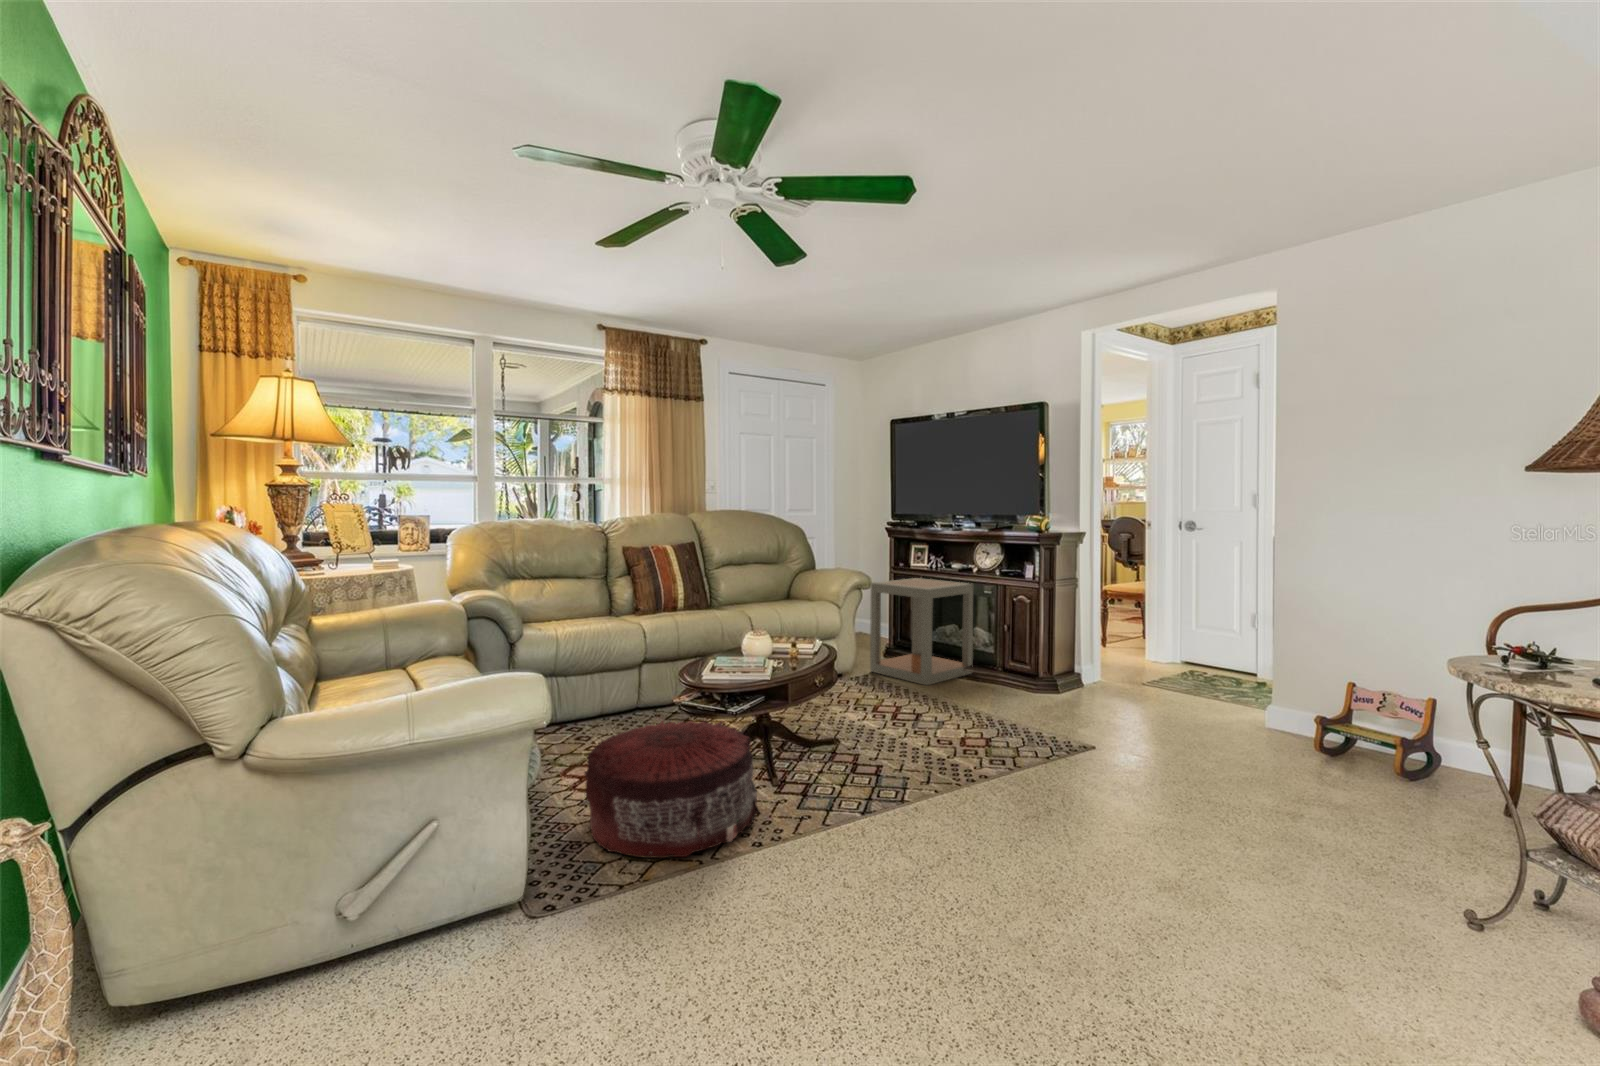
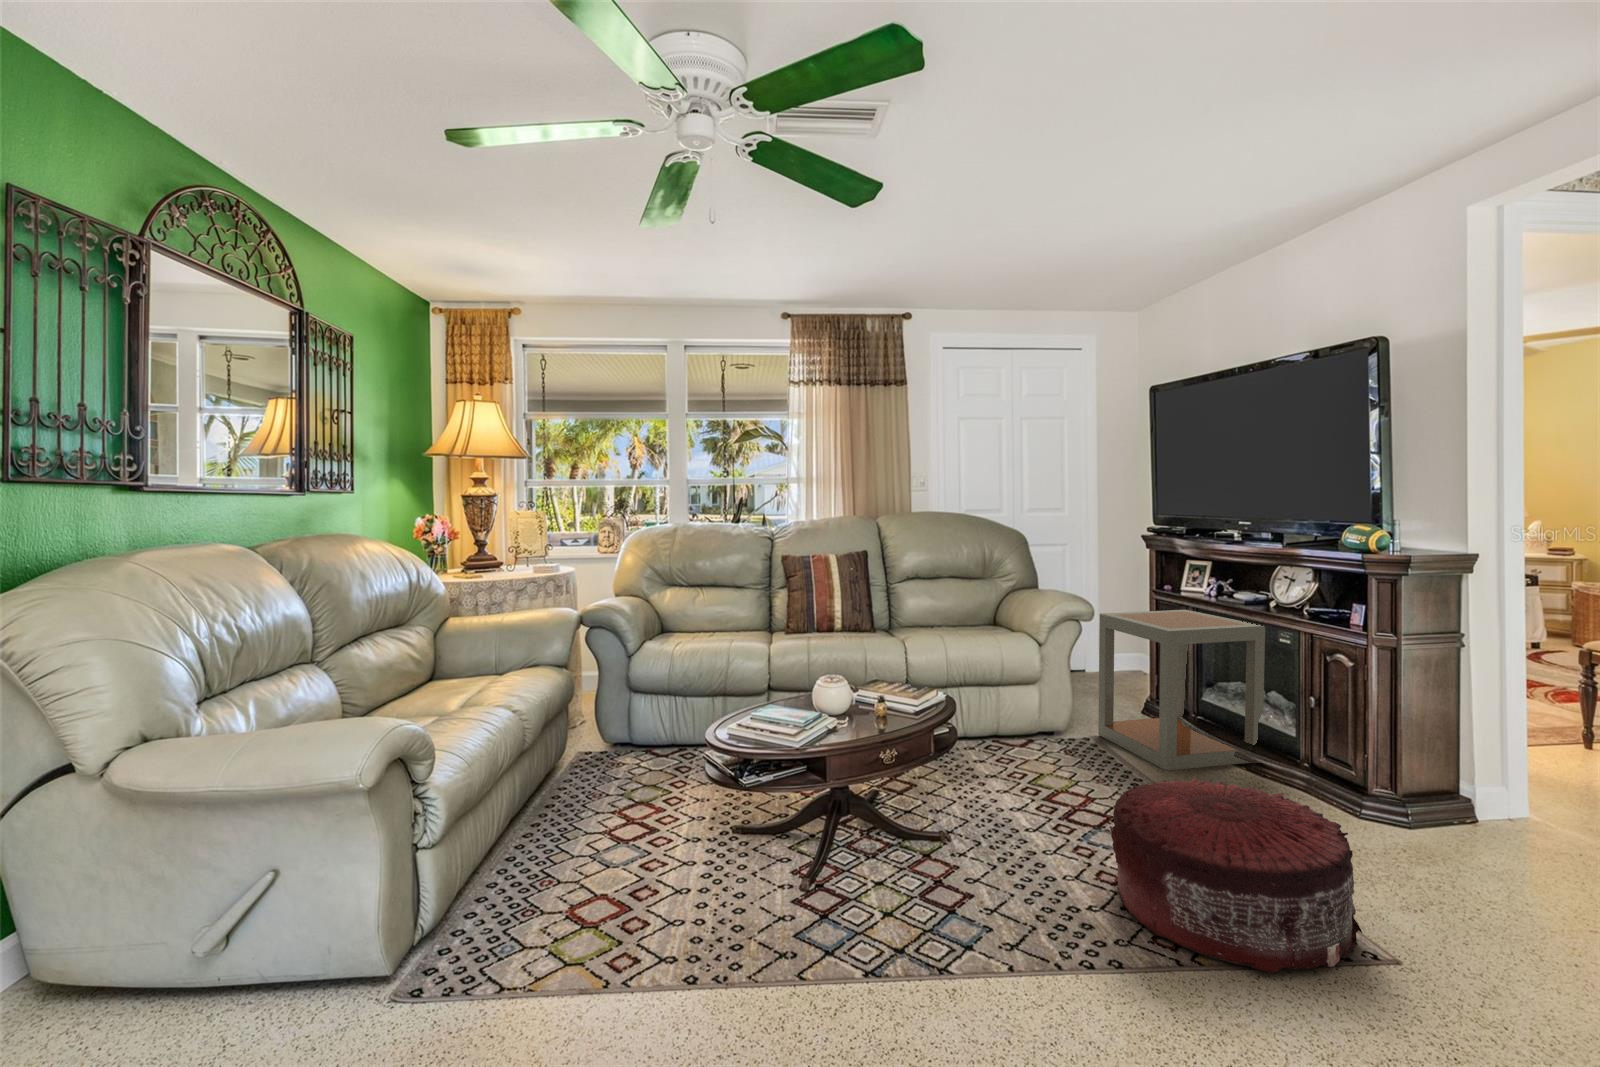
pouf: present [584,721,760,858] -> present [1110,777,1362,973]

